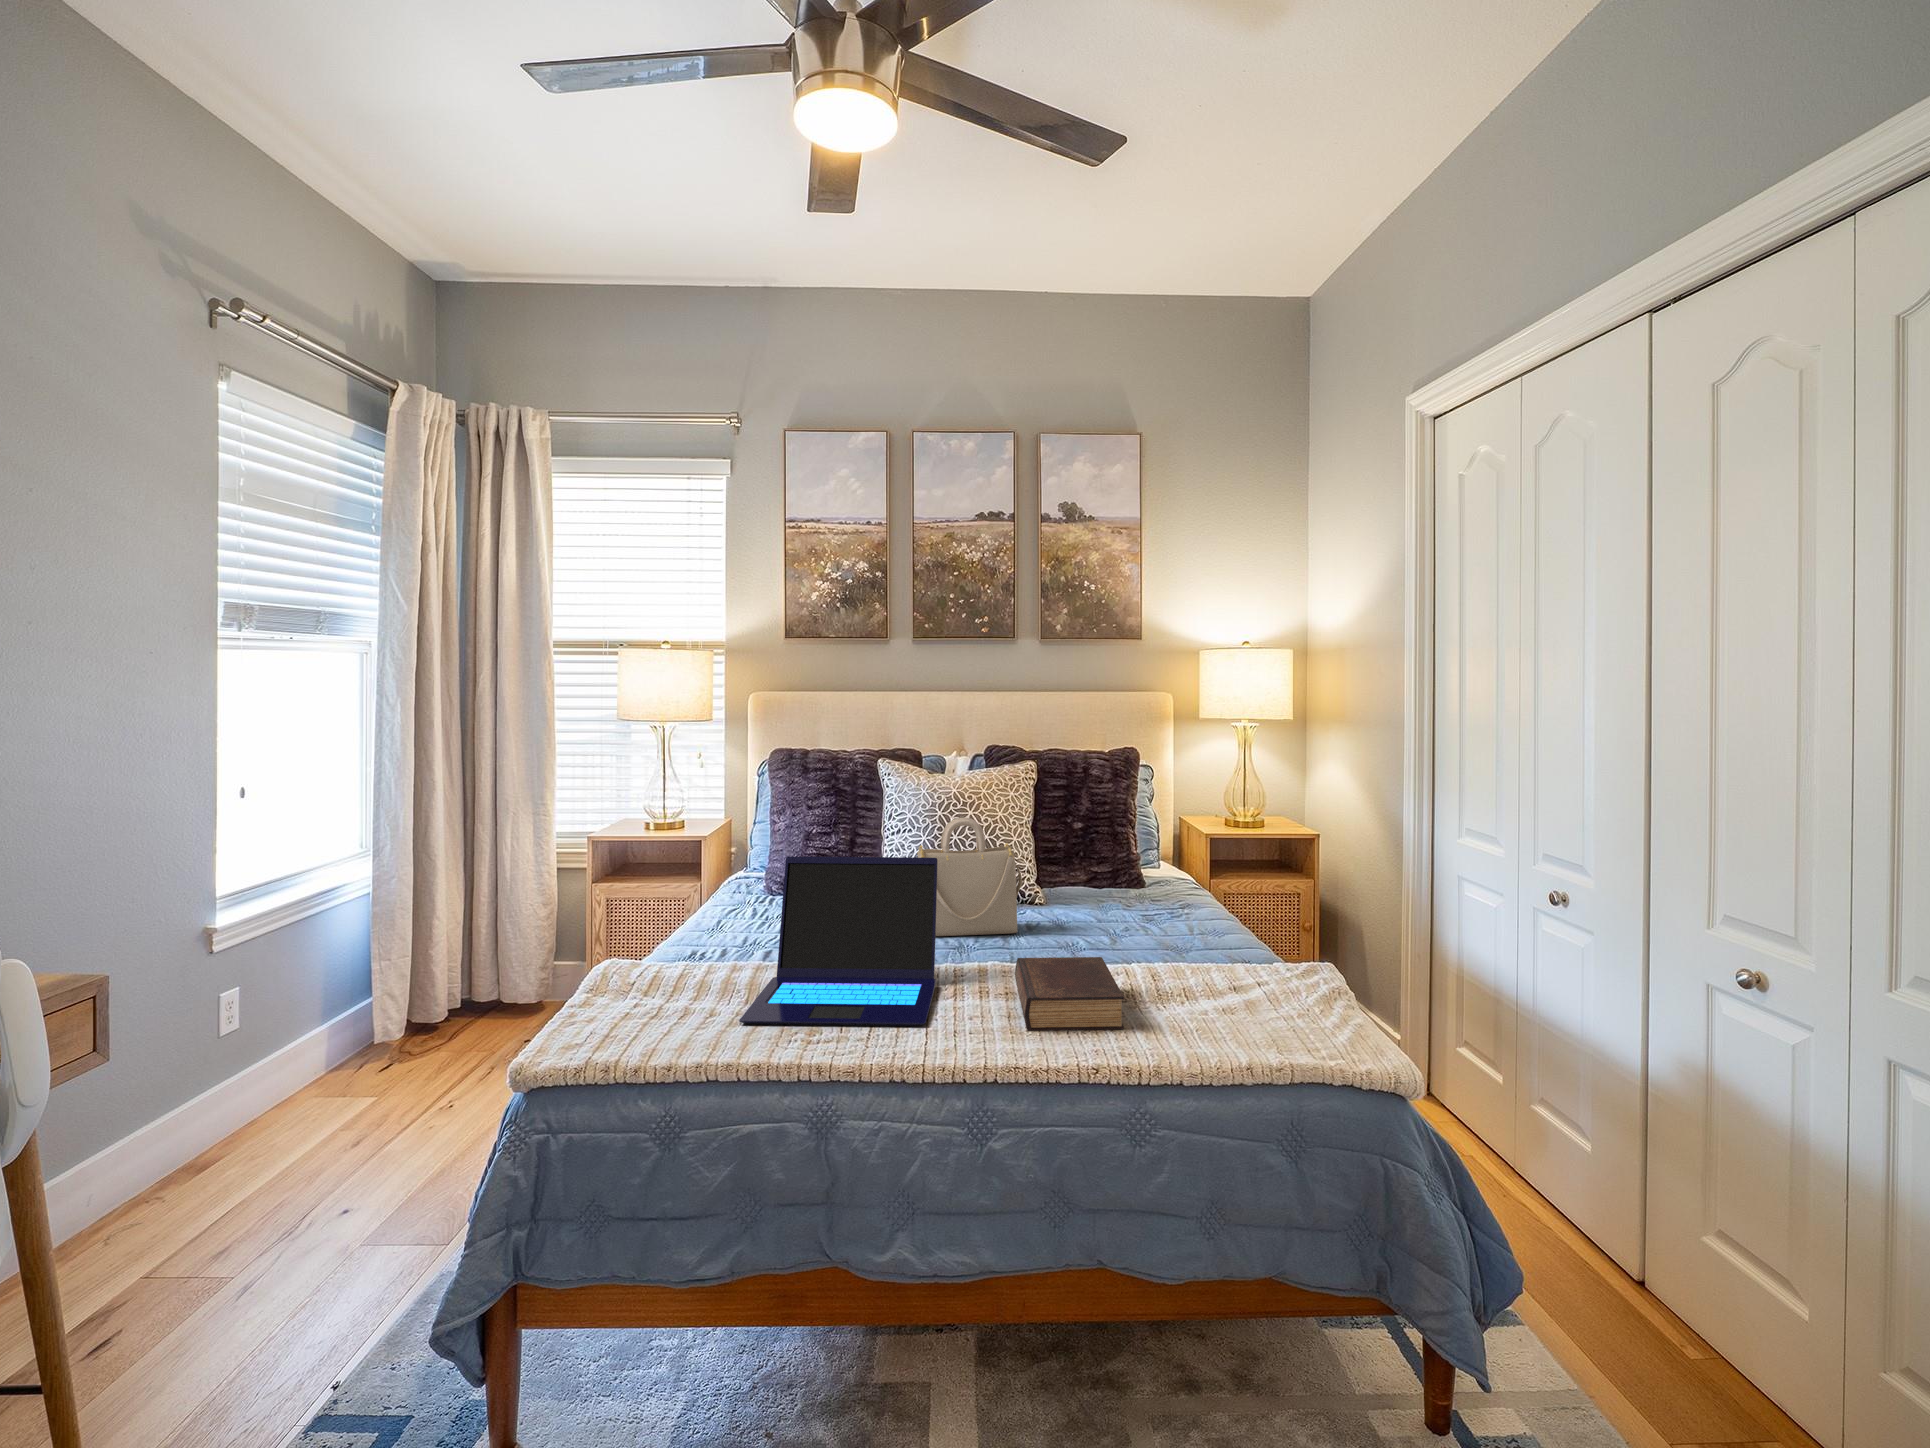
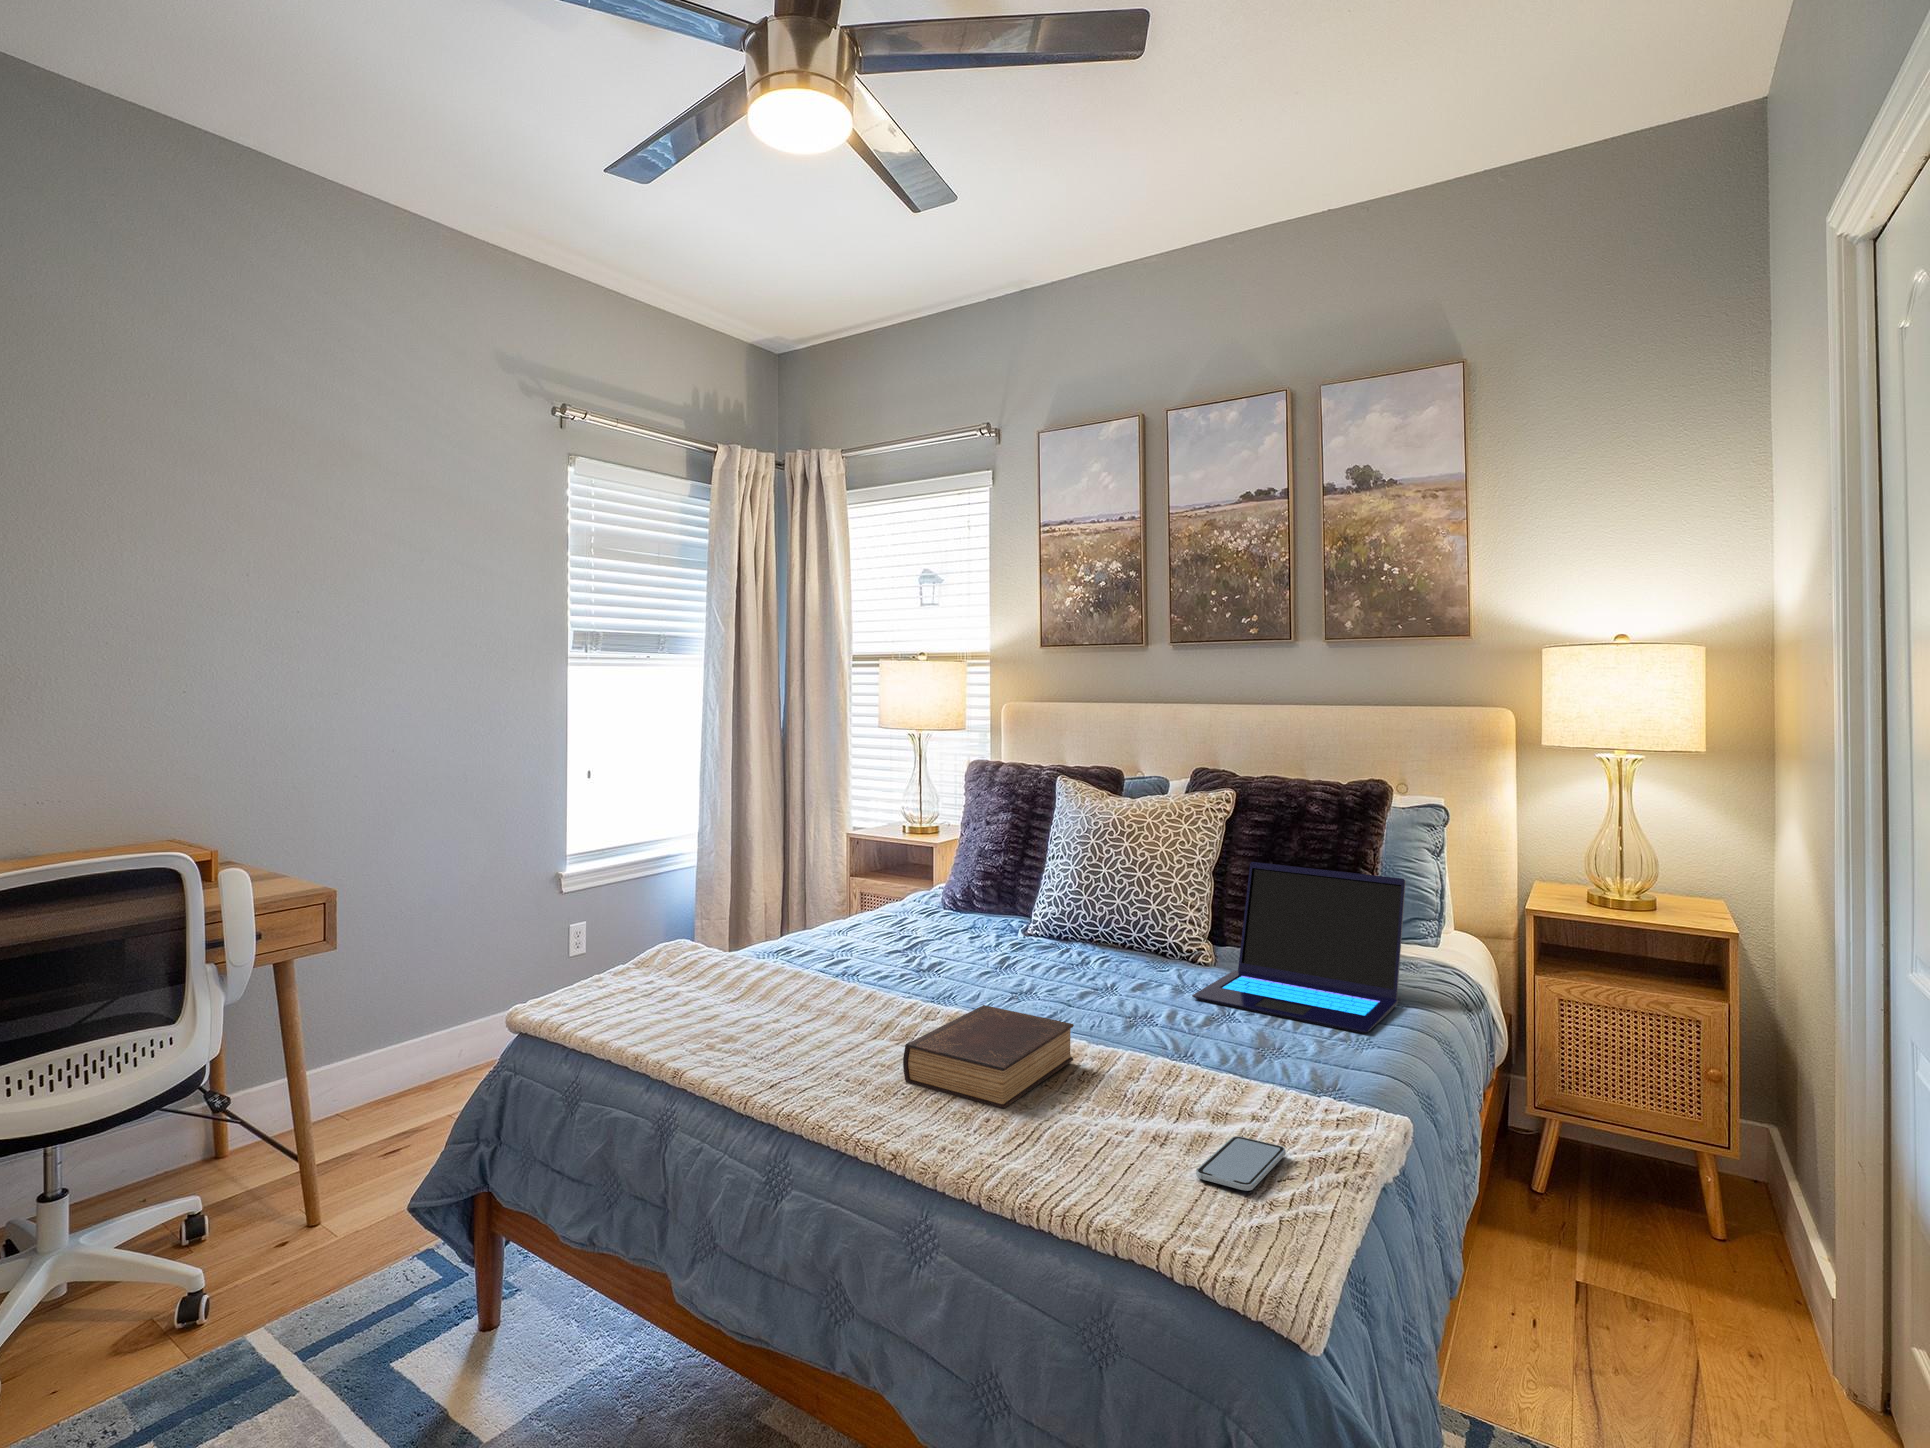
handbag: present [917,818,1022,936] -> none [995,844,1123,988]
laptop: present [739,856,938,1026] -> present [1192,862,1406,1033]
smartphone: none [1275,1004,1336,1036] -> present [1196,1136,1286,1191]

